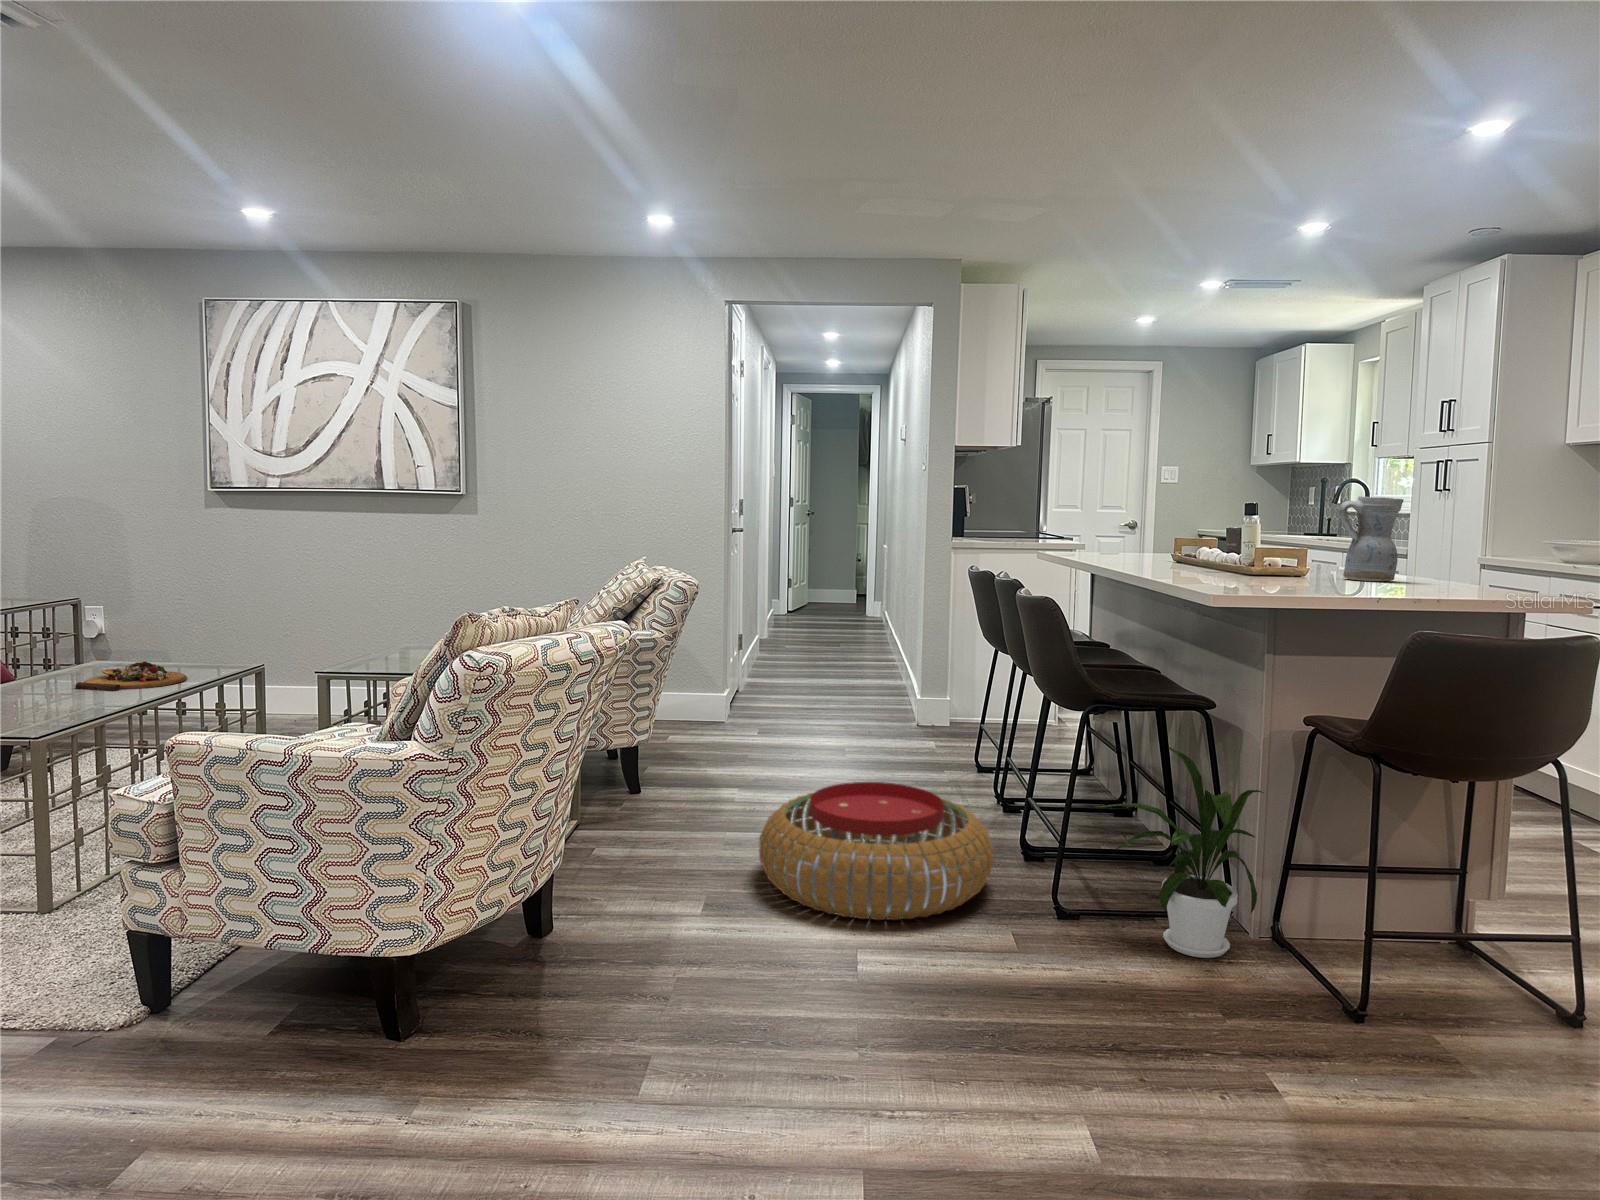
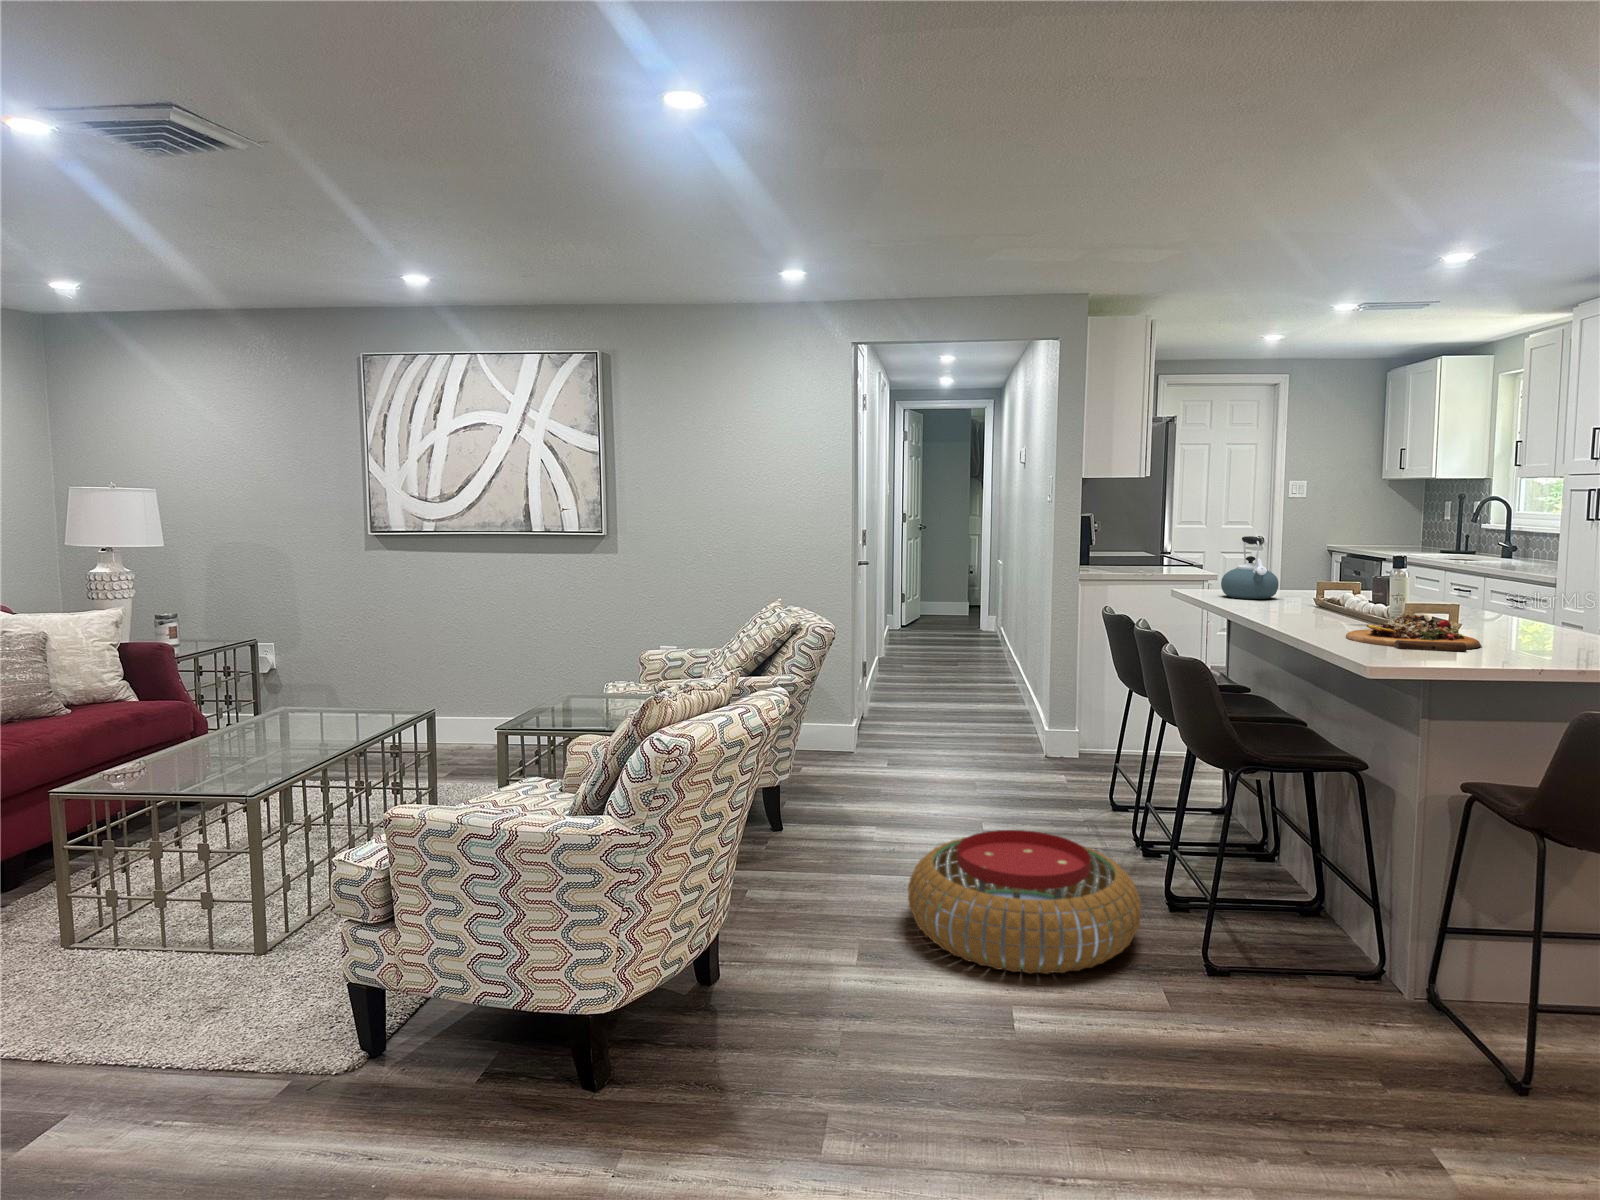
kettle: none [1087,496,1141,559] -> present [1221,536,1278,599]
ceramic pitcher: present [1339,496,1404,581] -> none [1499,548,1570,635]
cutting board: present [75,661,187,691] -> present [1346,615,1481,652]
house plant: present [1094,747,1263,958] -> none [1246,807,1429,1024]

